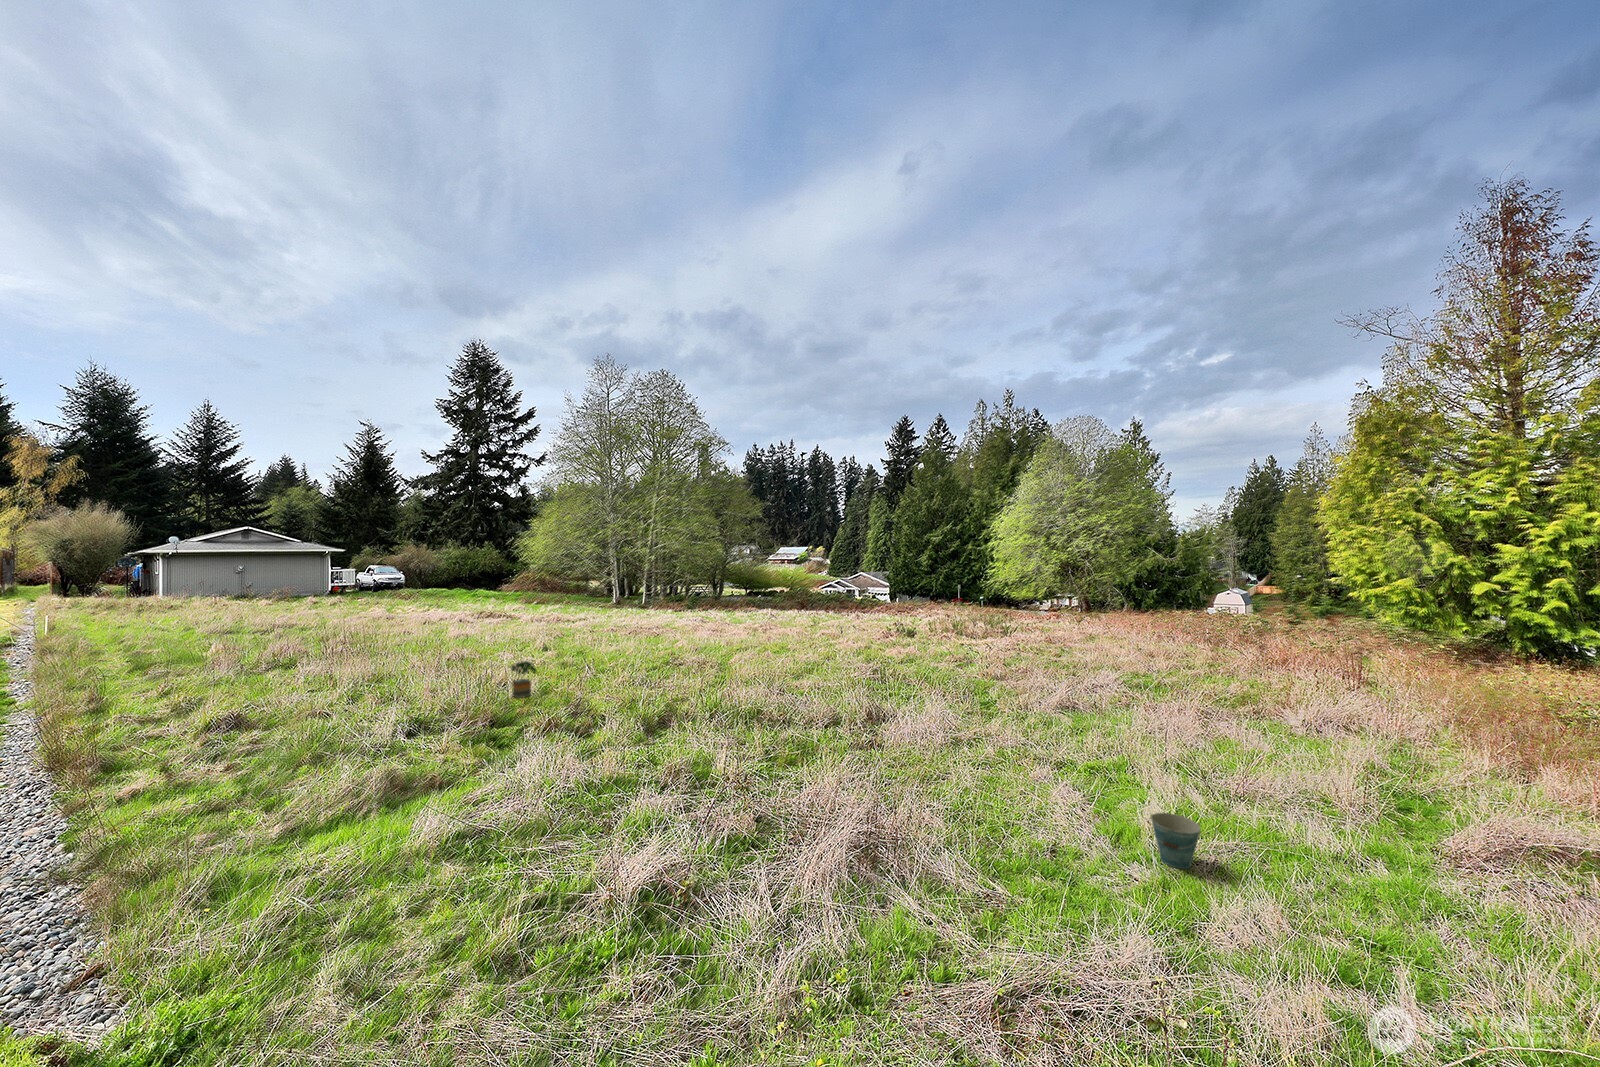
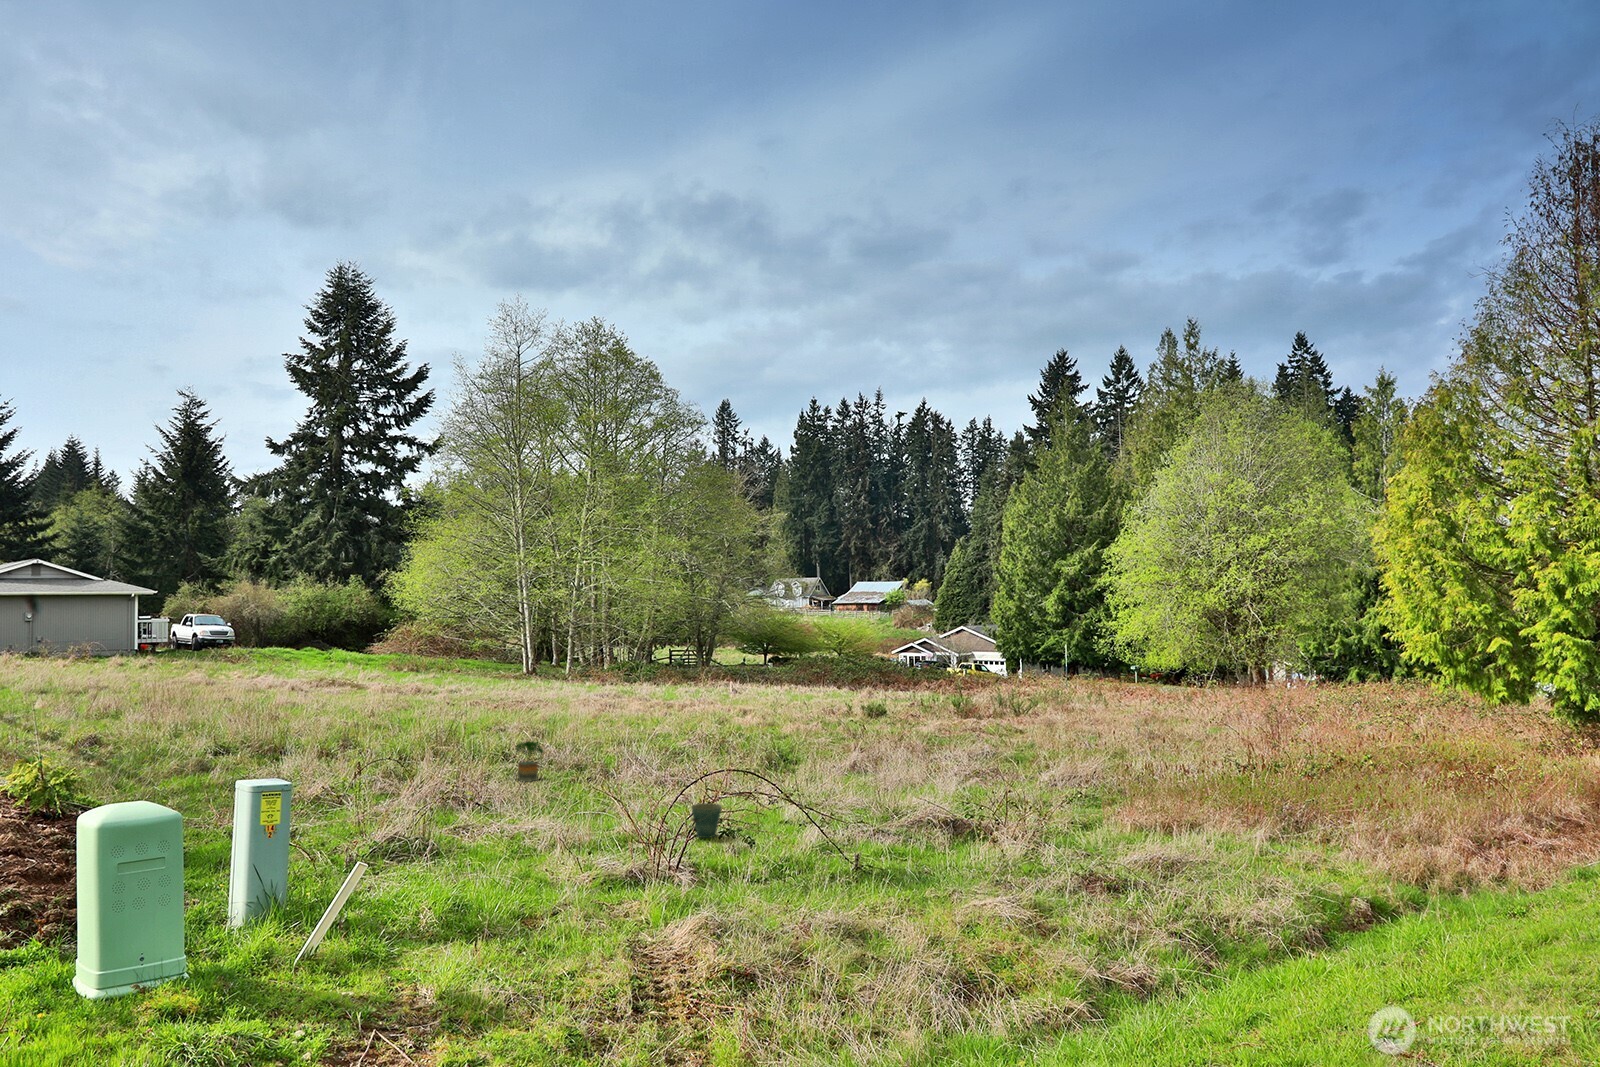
potted tree: present [510,661,536,698] -> present [516,741,543,782]

